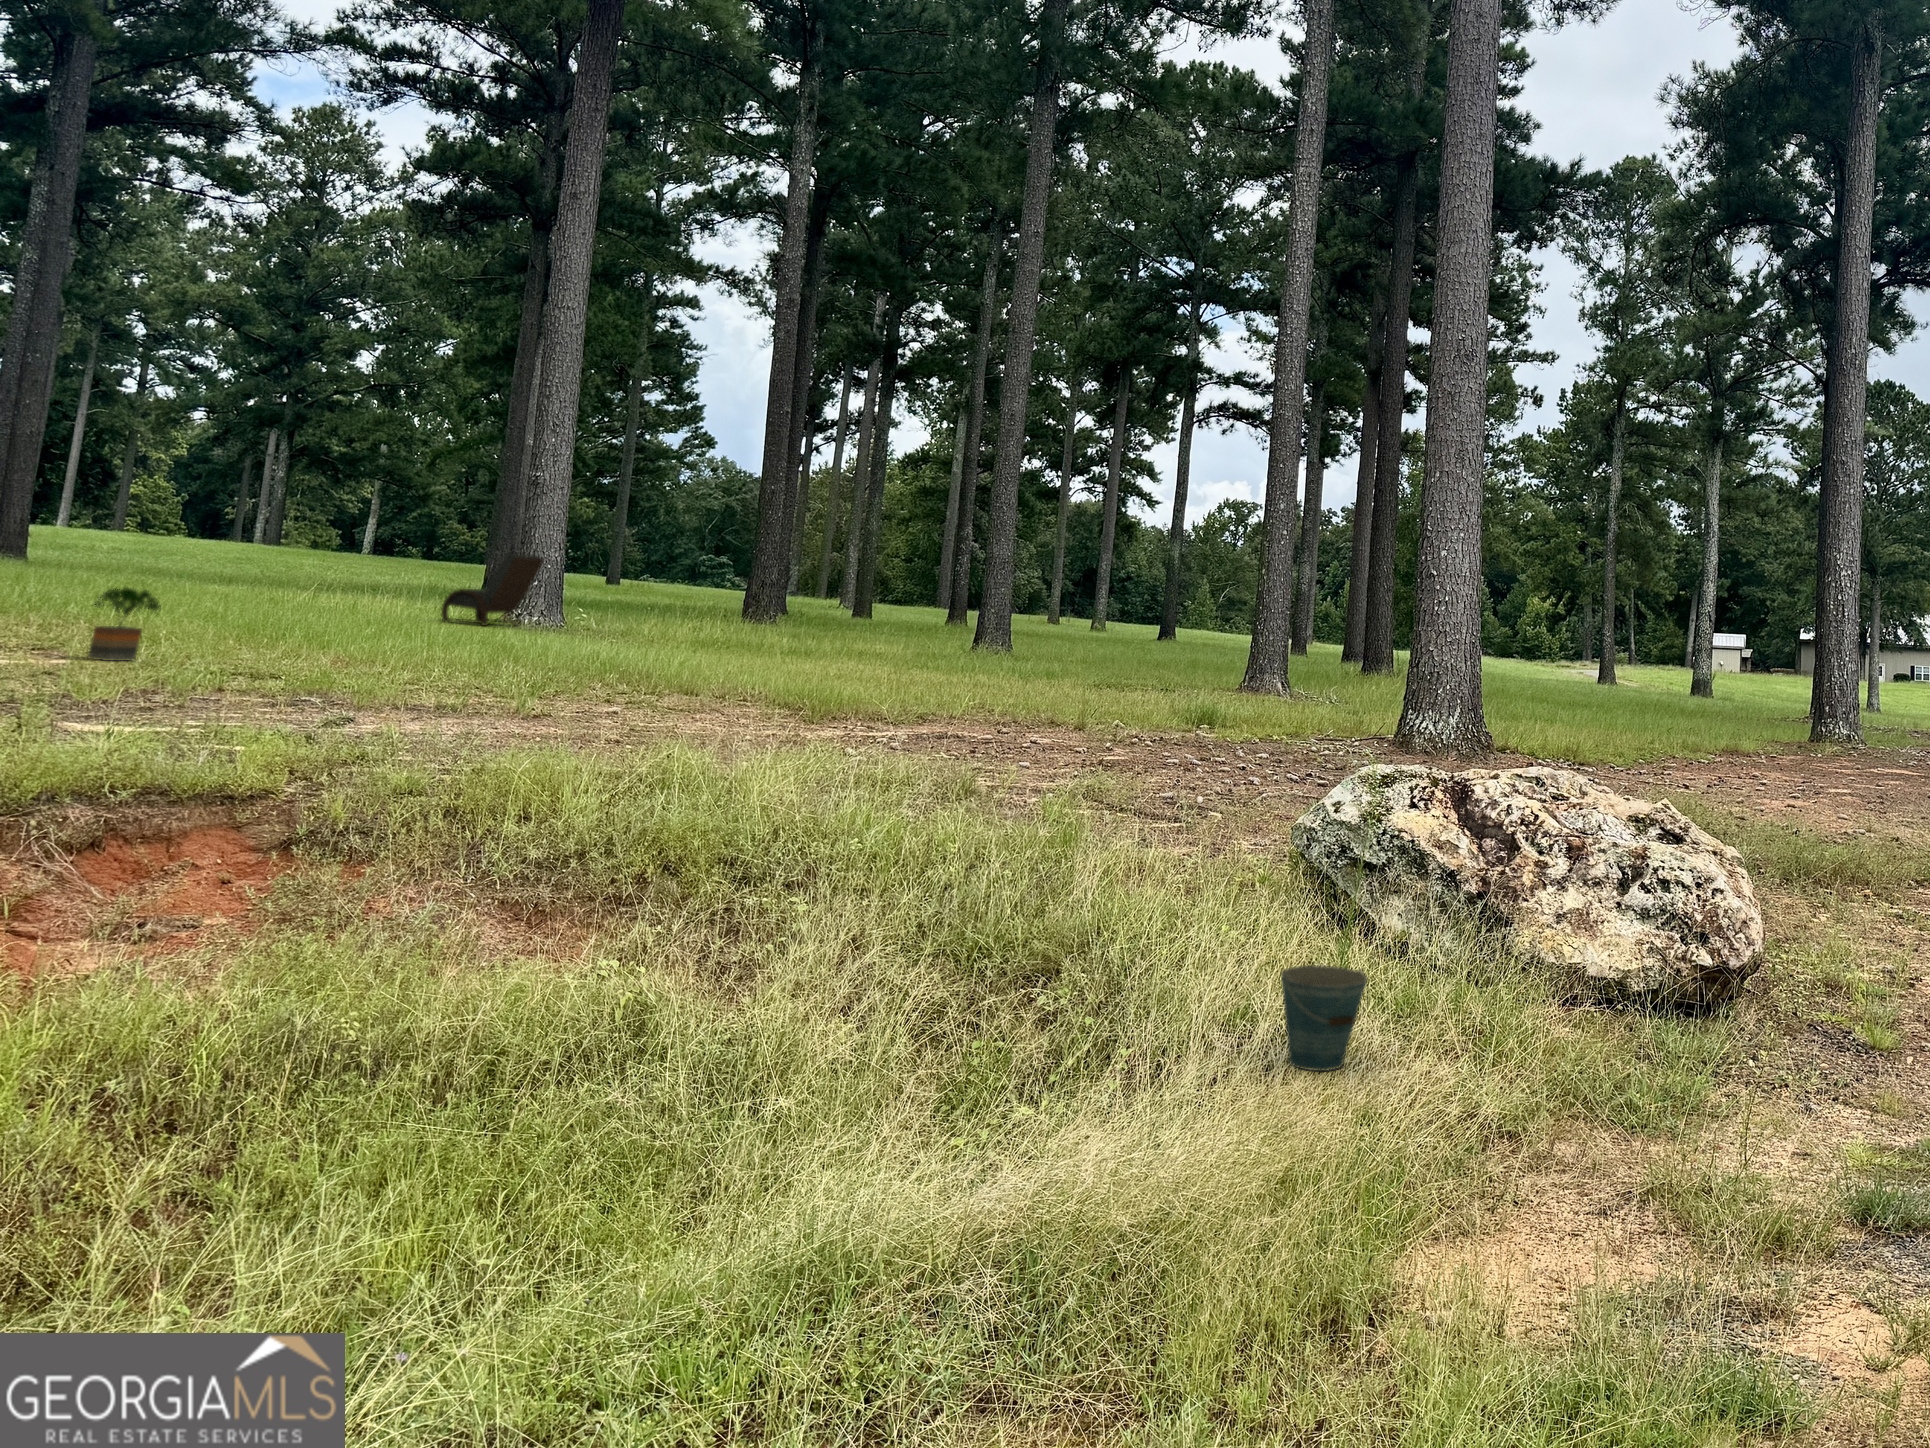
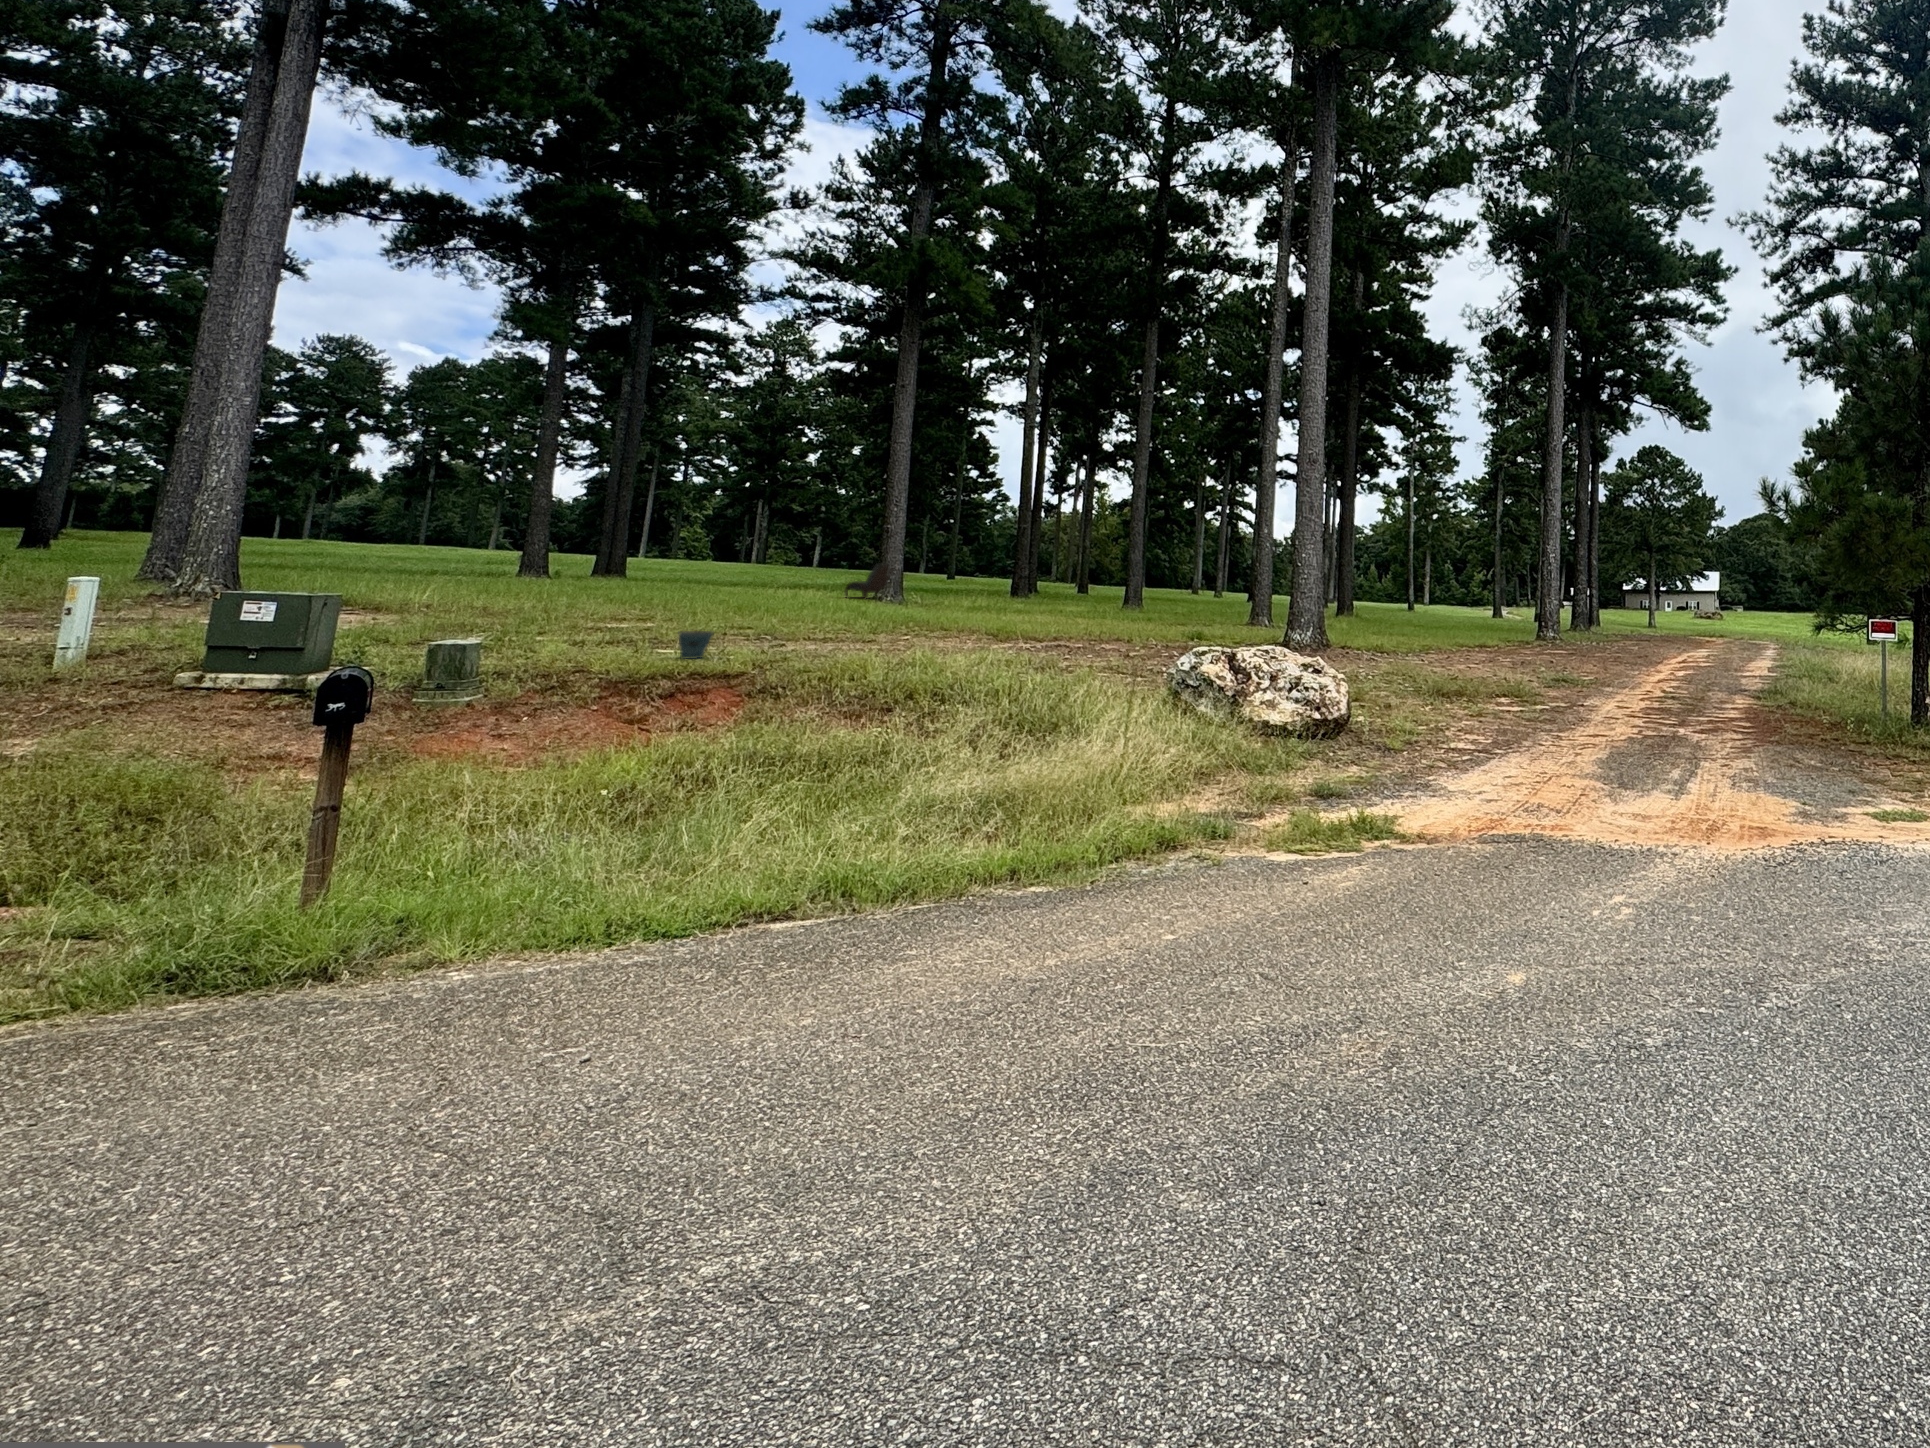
potted tree: present [88,588,161,661] -> none [669,586,703,620]
bucket: present [1281,965,1368,1071] -> present [678,631,714,659]

